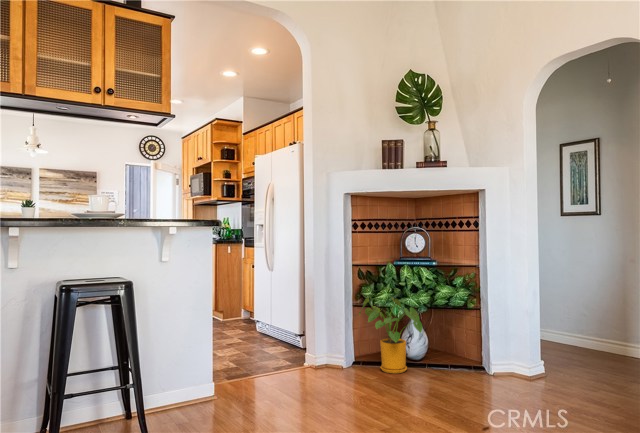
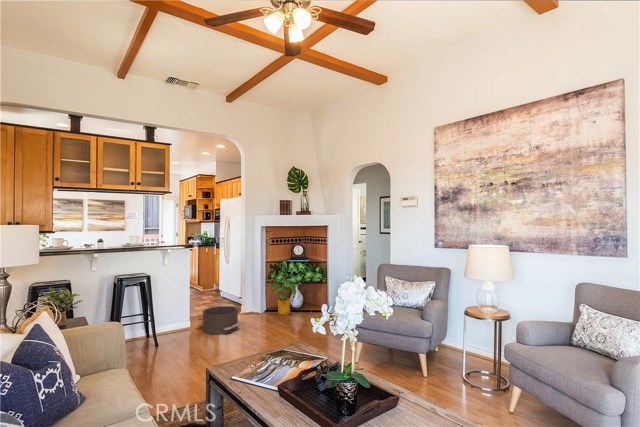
pouf: none [222,353,317,416] -> present [196,306,239,335]

